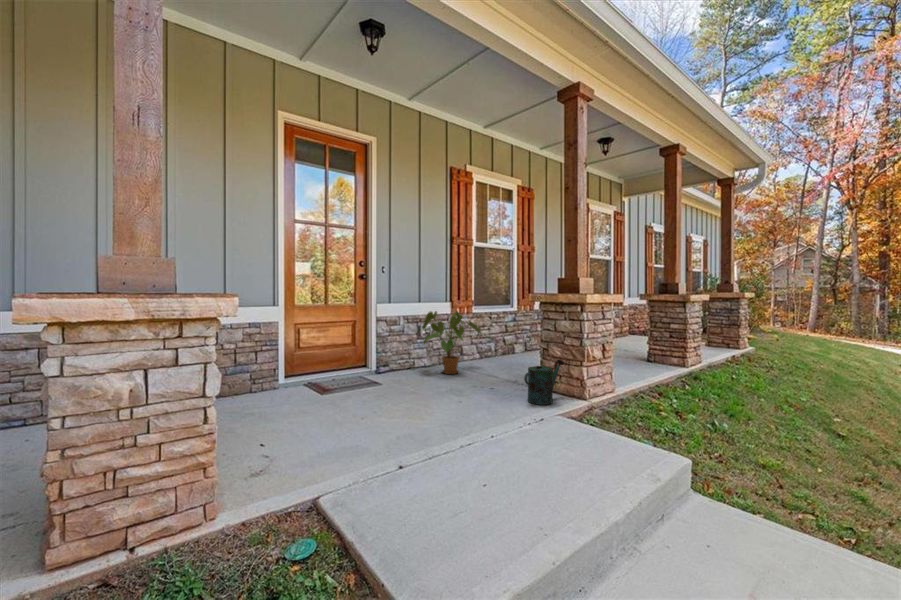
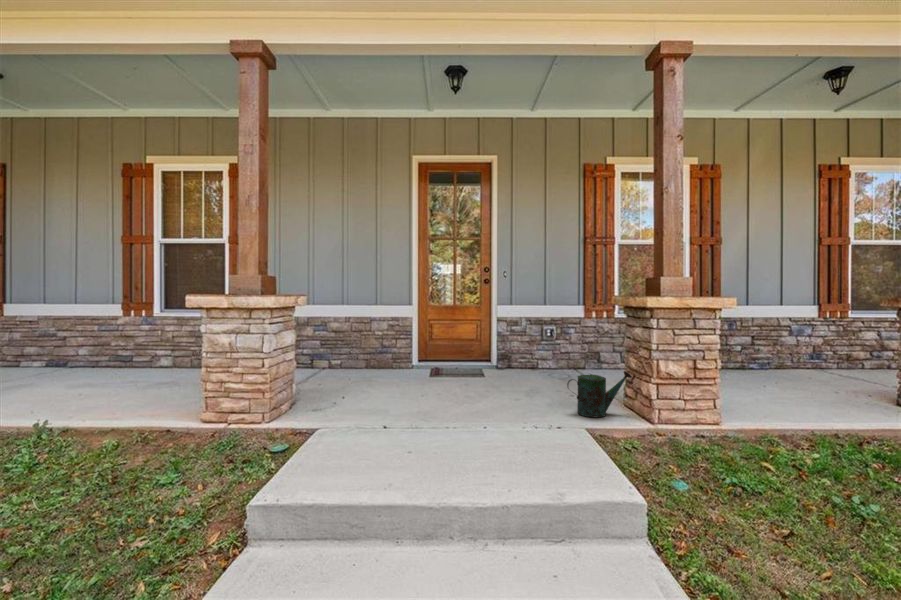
house plant: present [422,311,481,374] -> none [531,313,601,378]

